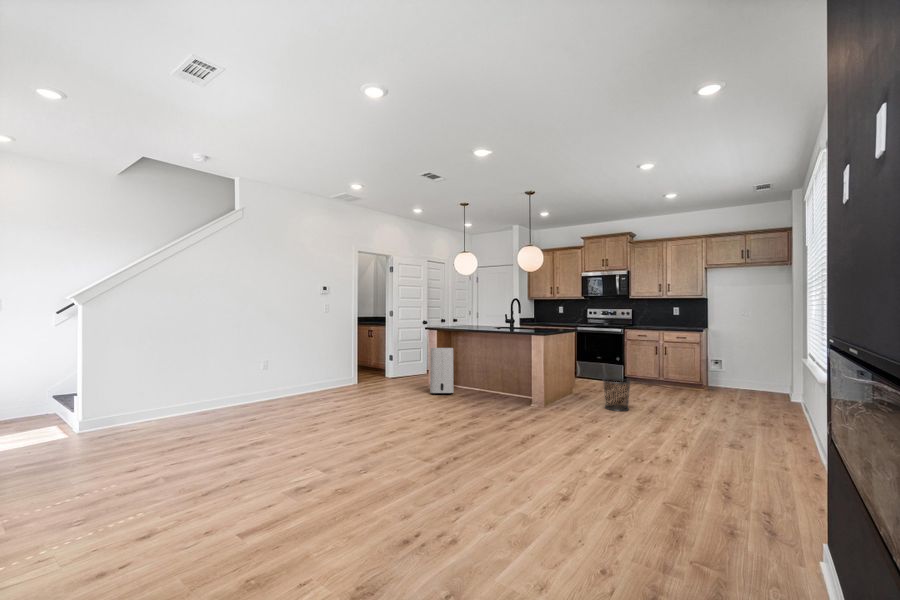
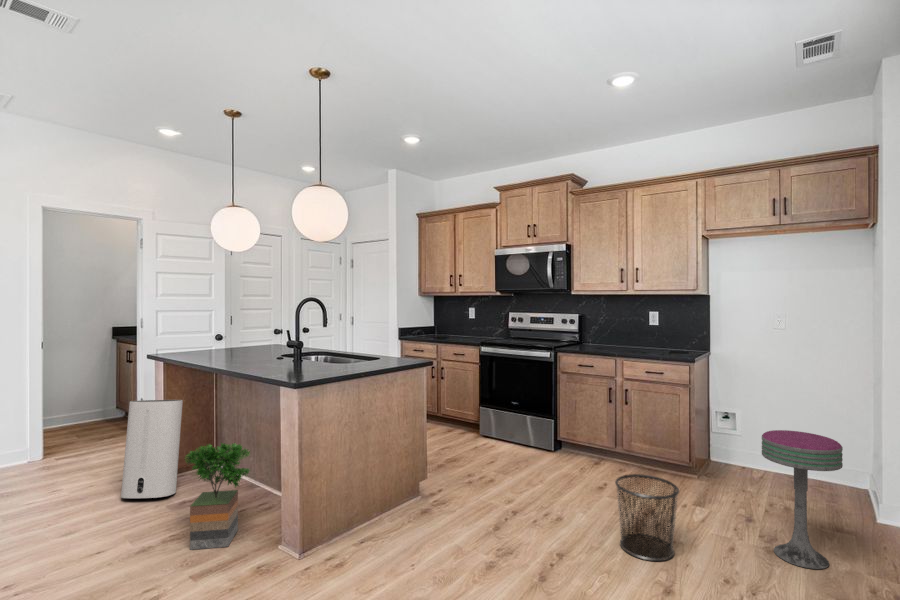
bar stool: none [740,357,775,412] -> present [762,430,843,569]
potted tree: none [485,362,515,406] -> present [186,443,250,550]
waste bin: present [603,378,630,411] -> present [615,474,679,561]

